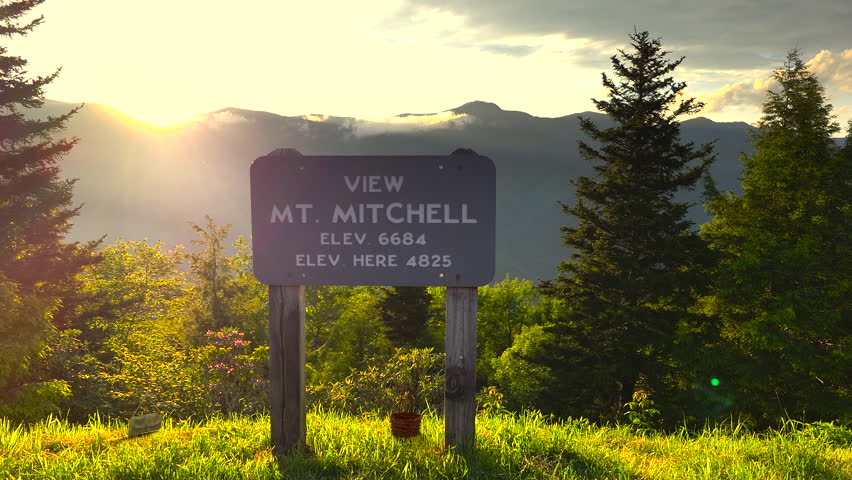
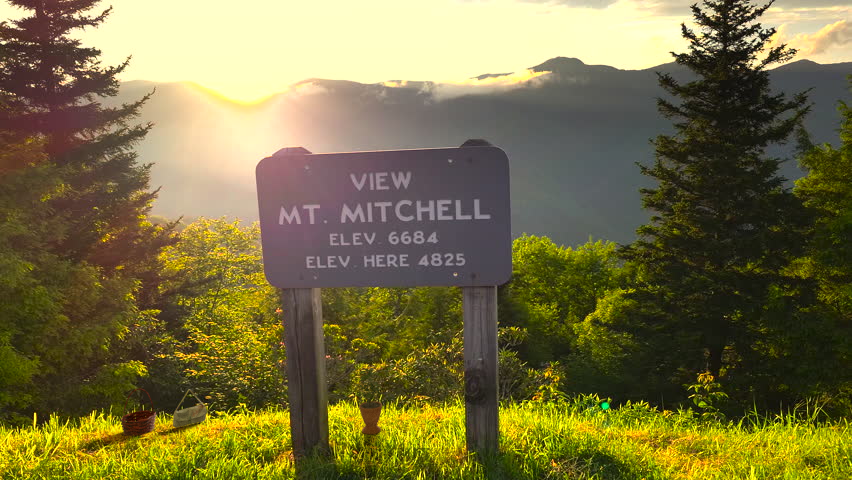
potted plant: none [332,365,358,433] -> present [355,365,382,434]
basket: present [389,386,422,436] -> present [120,388,156,436]

